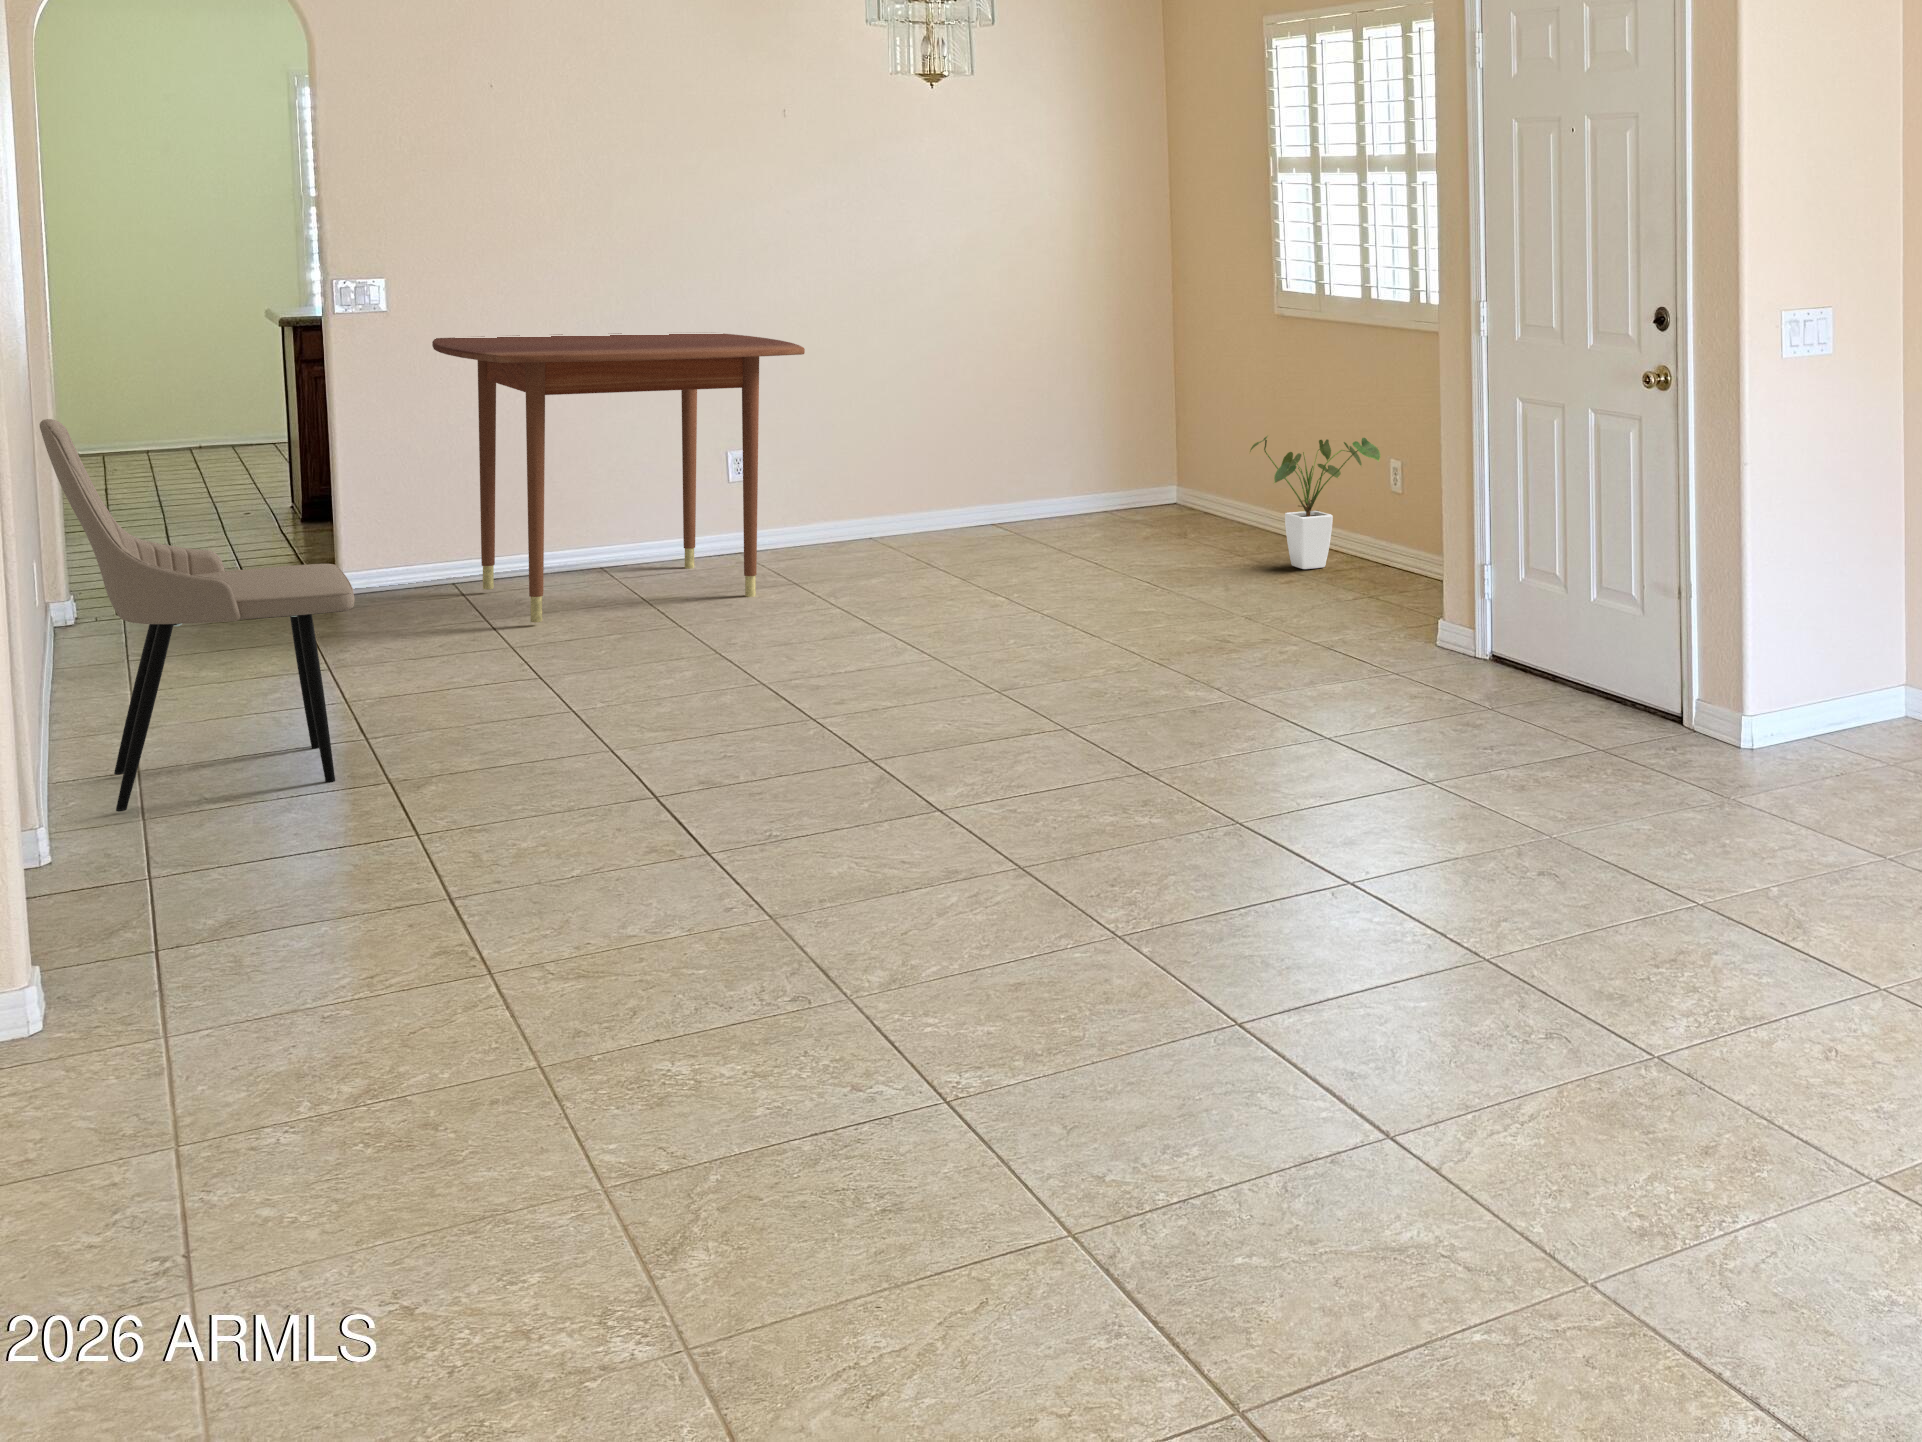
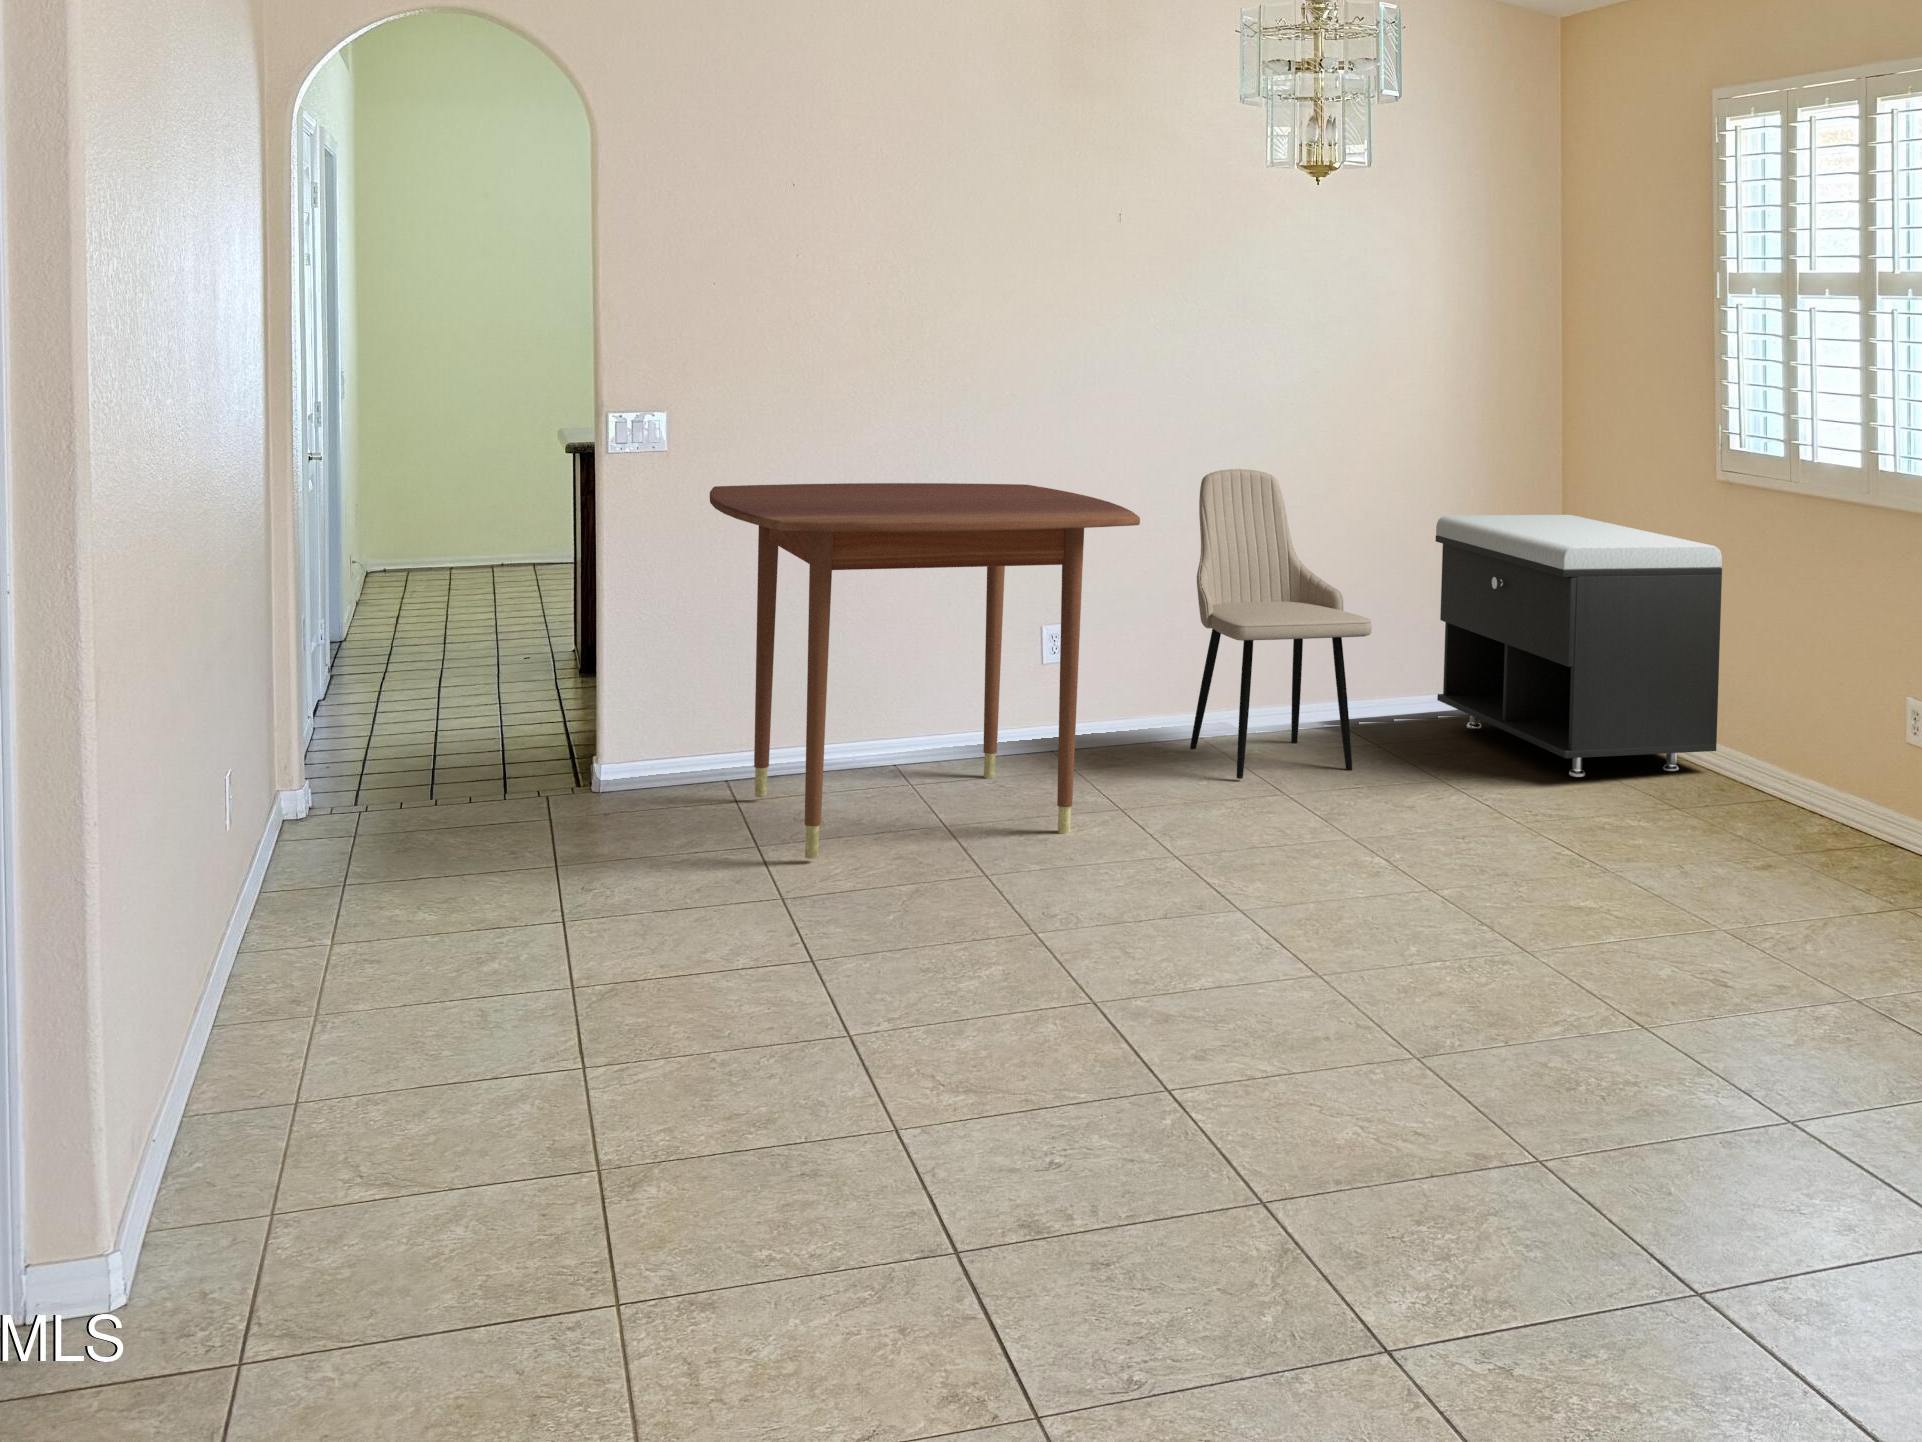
storage bench: none [1064,349,1275,541] -> present [1436,515,1722,777]
dining chair: present [40,419,355,812] -> present [1190,469,1372,779]
house plant: present [1250,436,1380,569] -> none [1710,654,1899,845]

